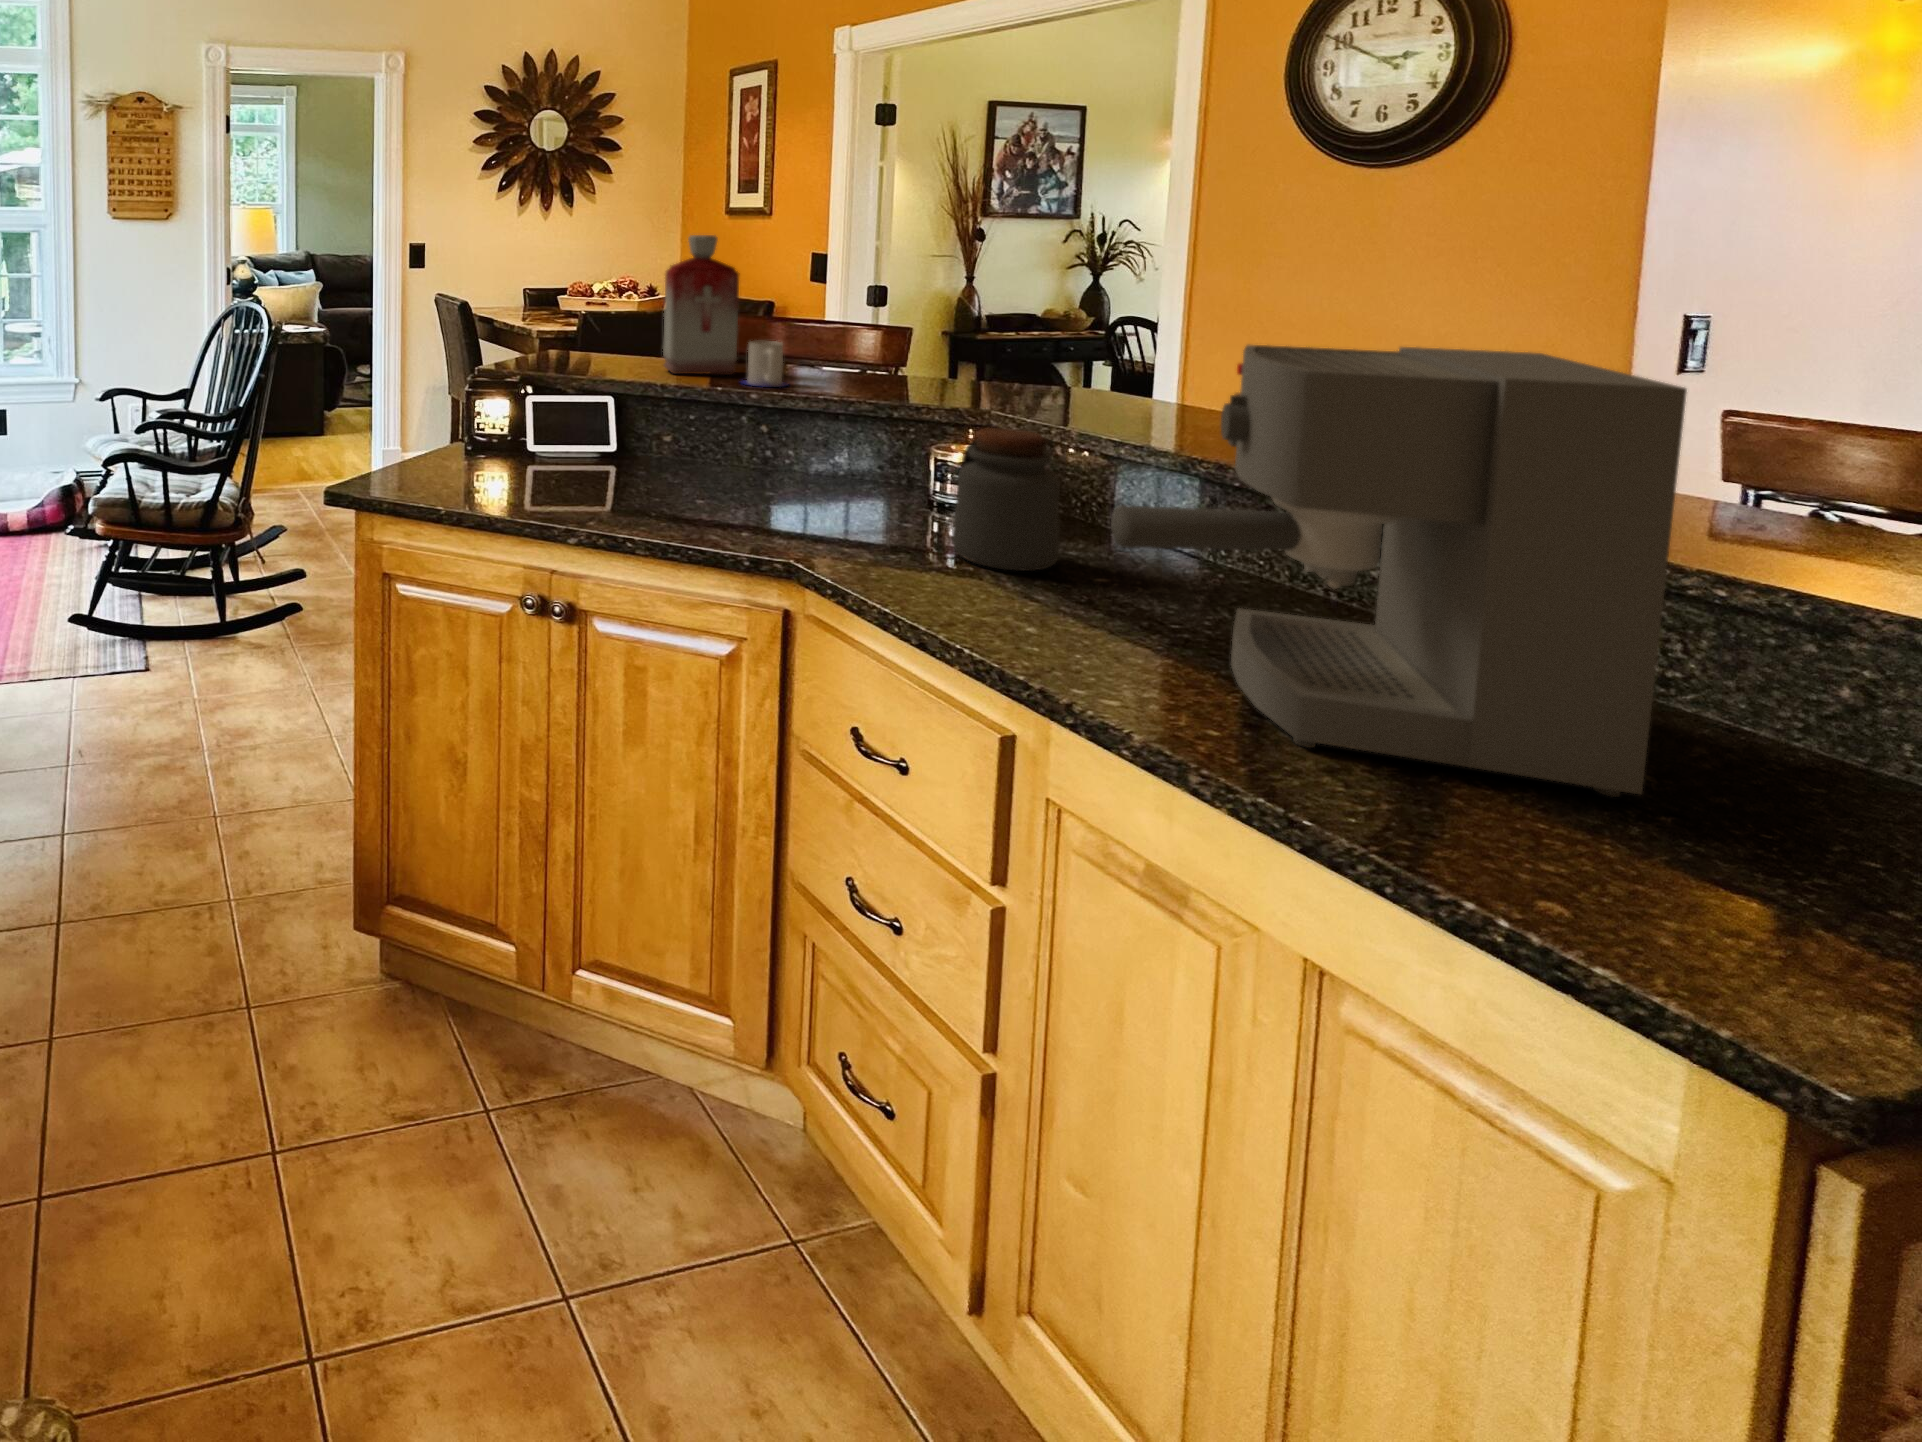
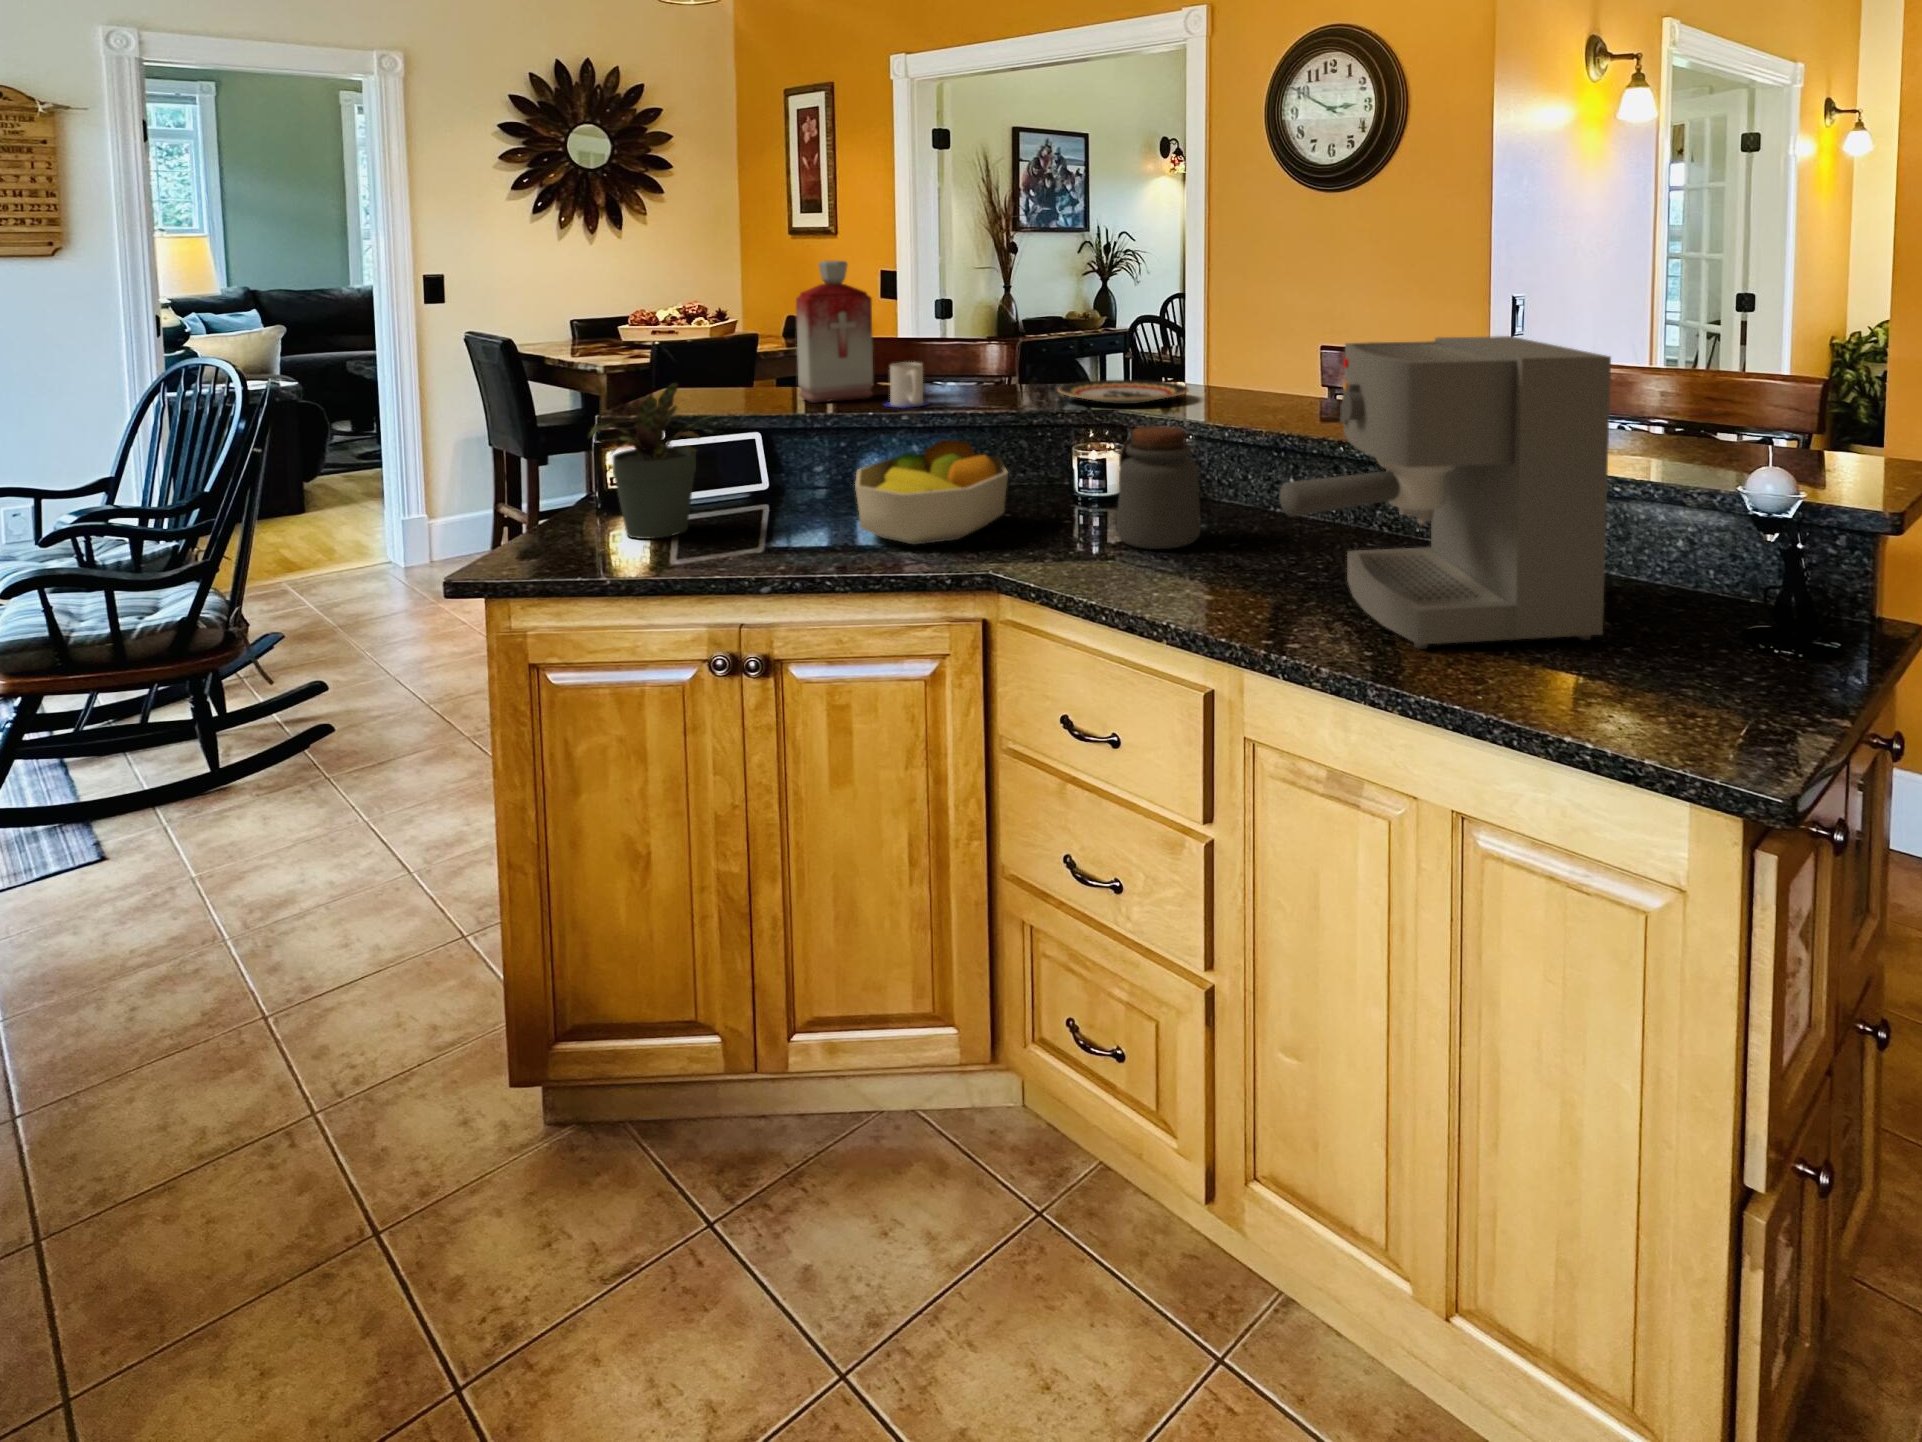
potted plant: none [447,340,555,480] -> present [588,383,708,539]
plate: none [934,377,1102,405] -> present [1058,380,1189,404]
fruit bowl: none [671,416,839,524] -> present [855,440,1008,545]

